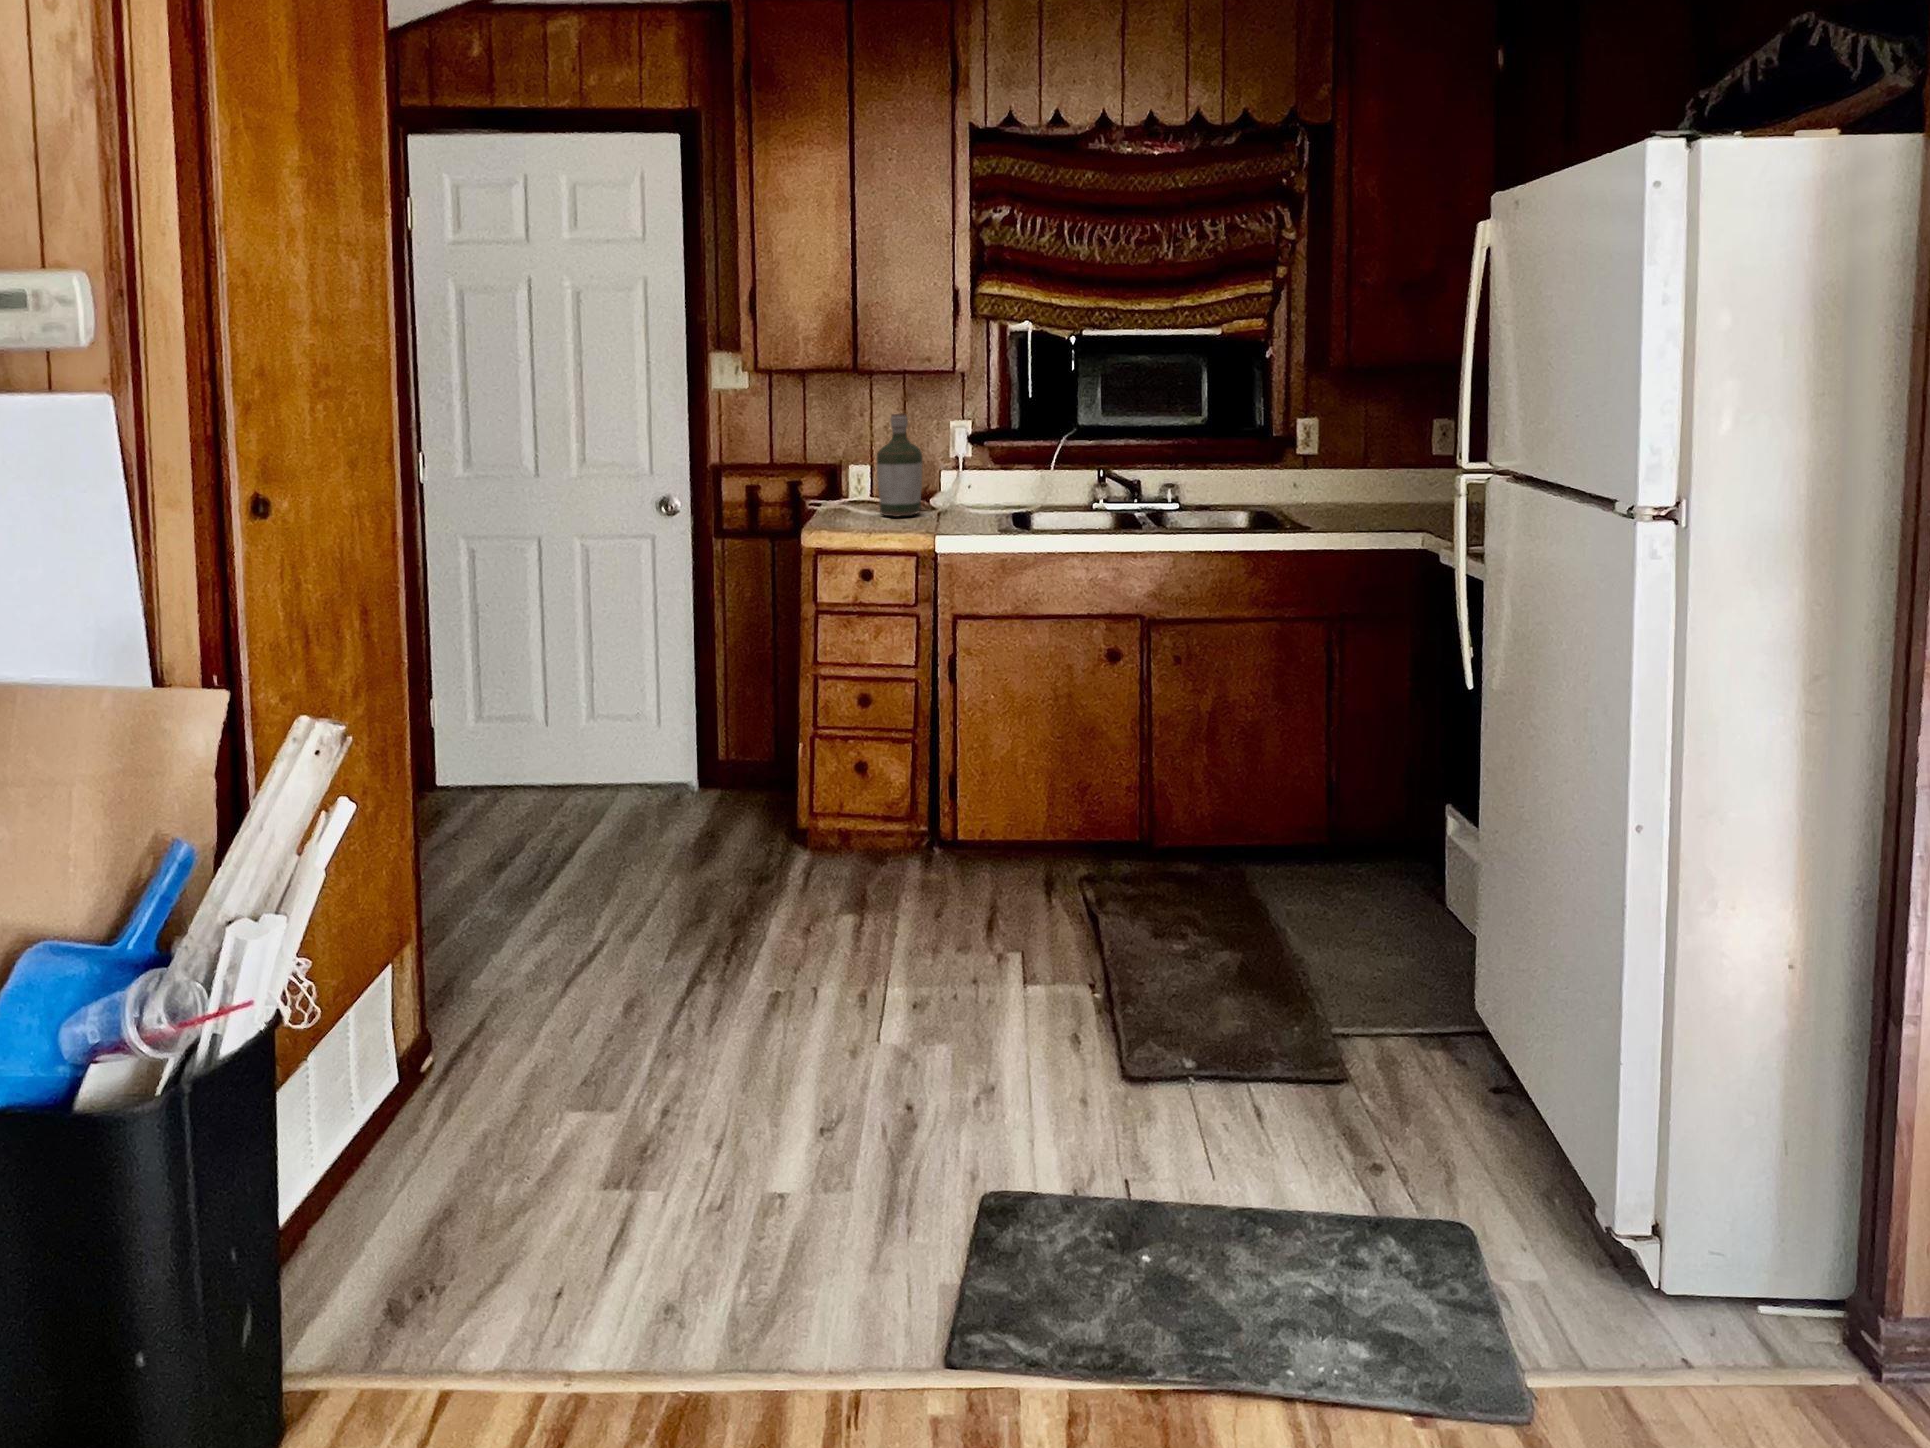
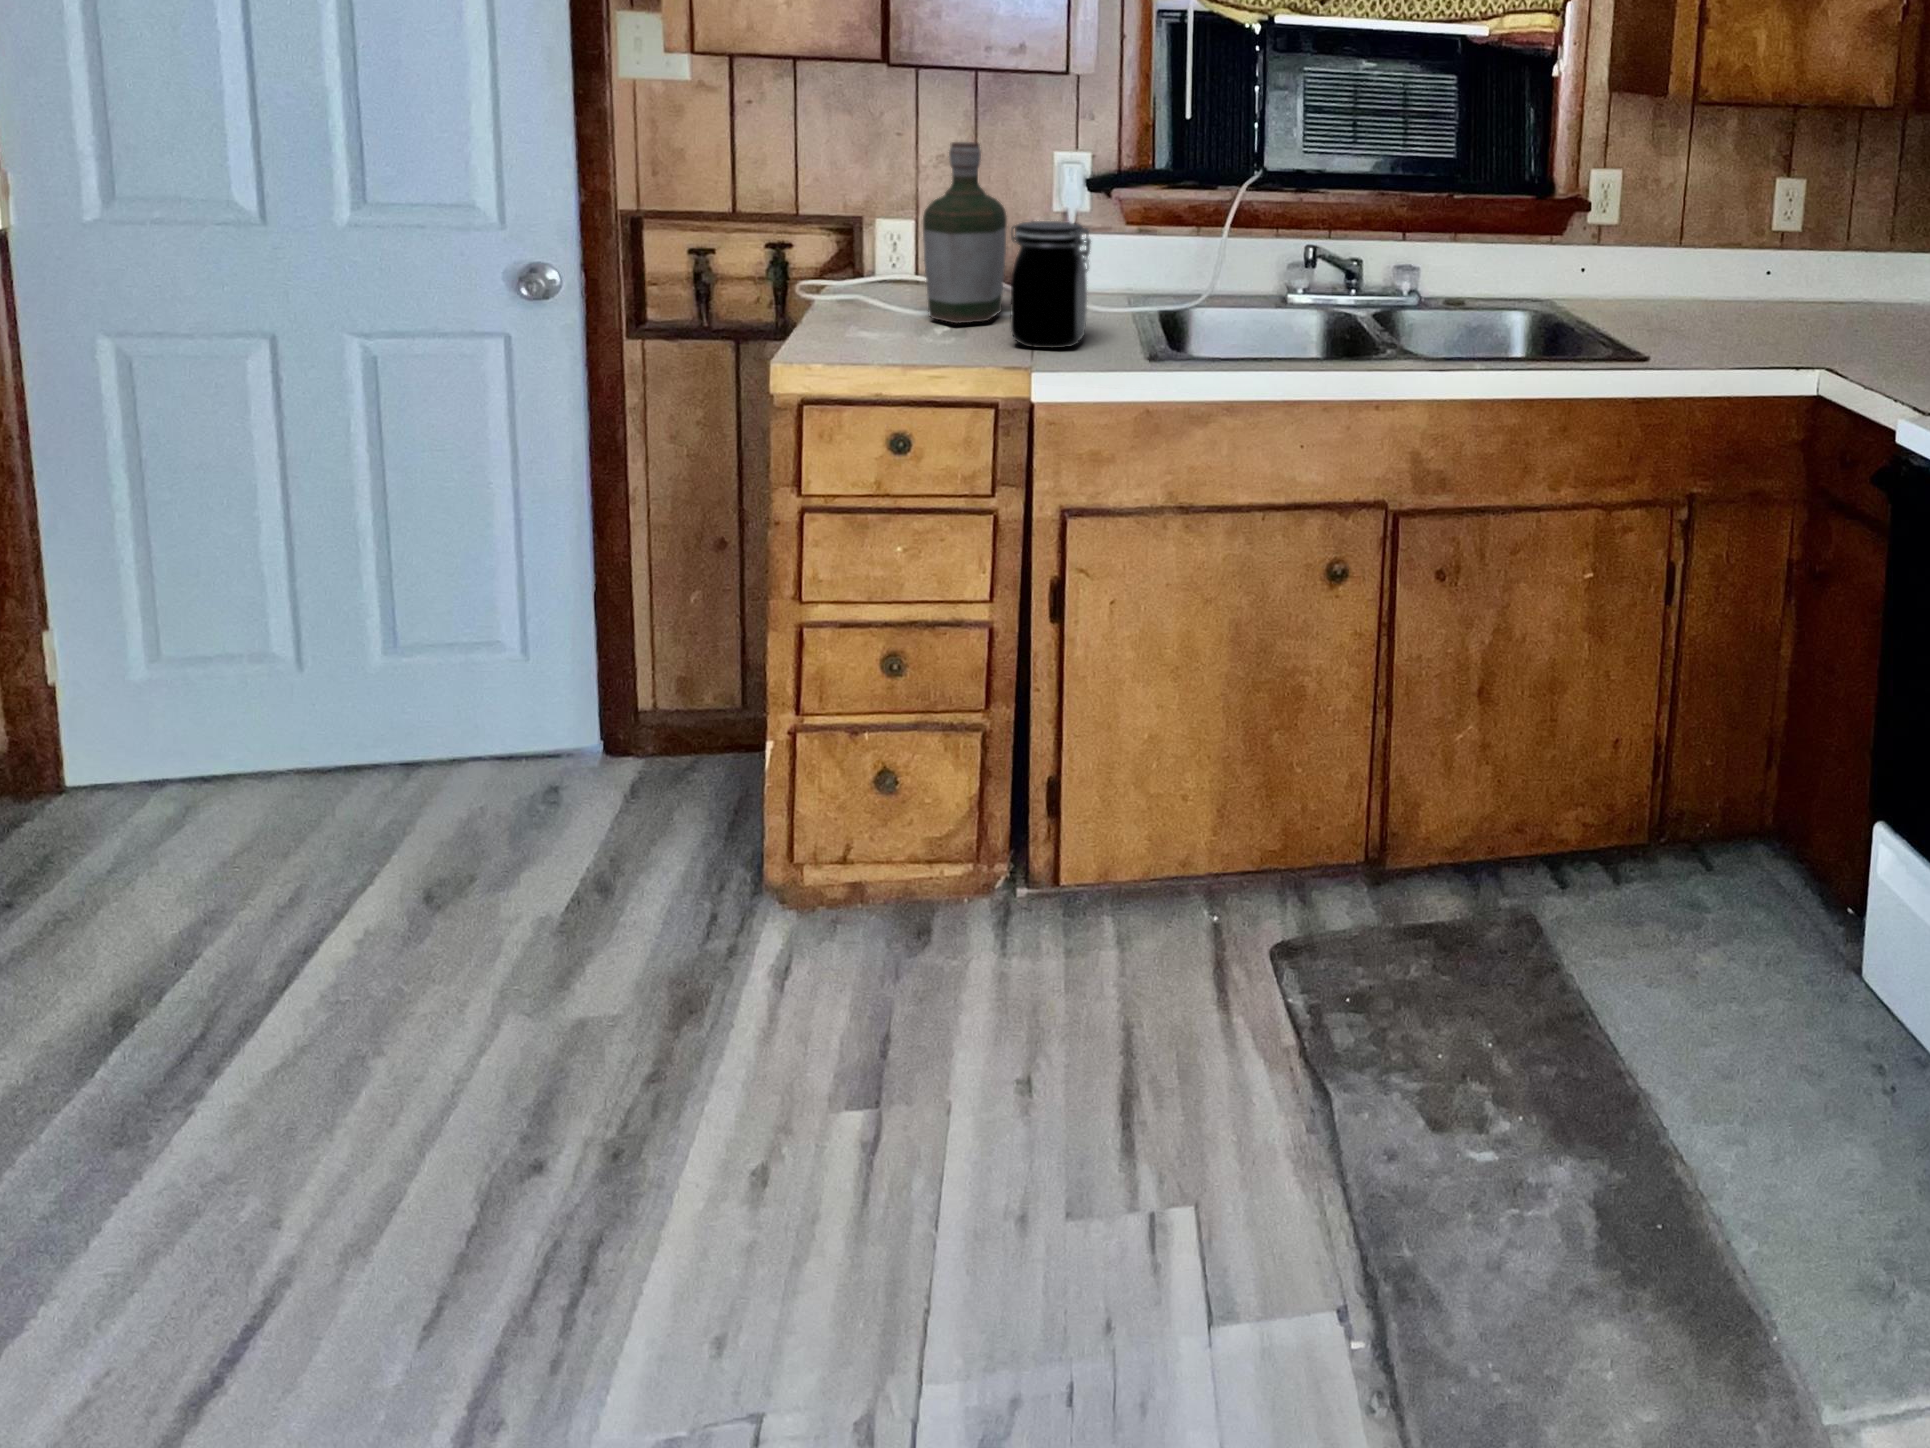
jar: none [925,455,969,525] -> present [1011,221,1091,348]

